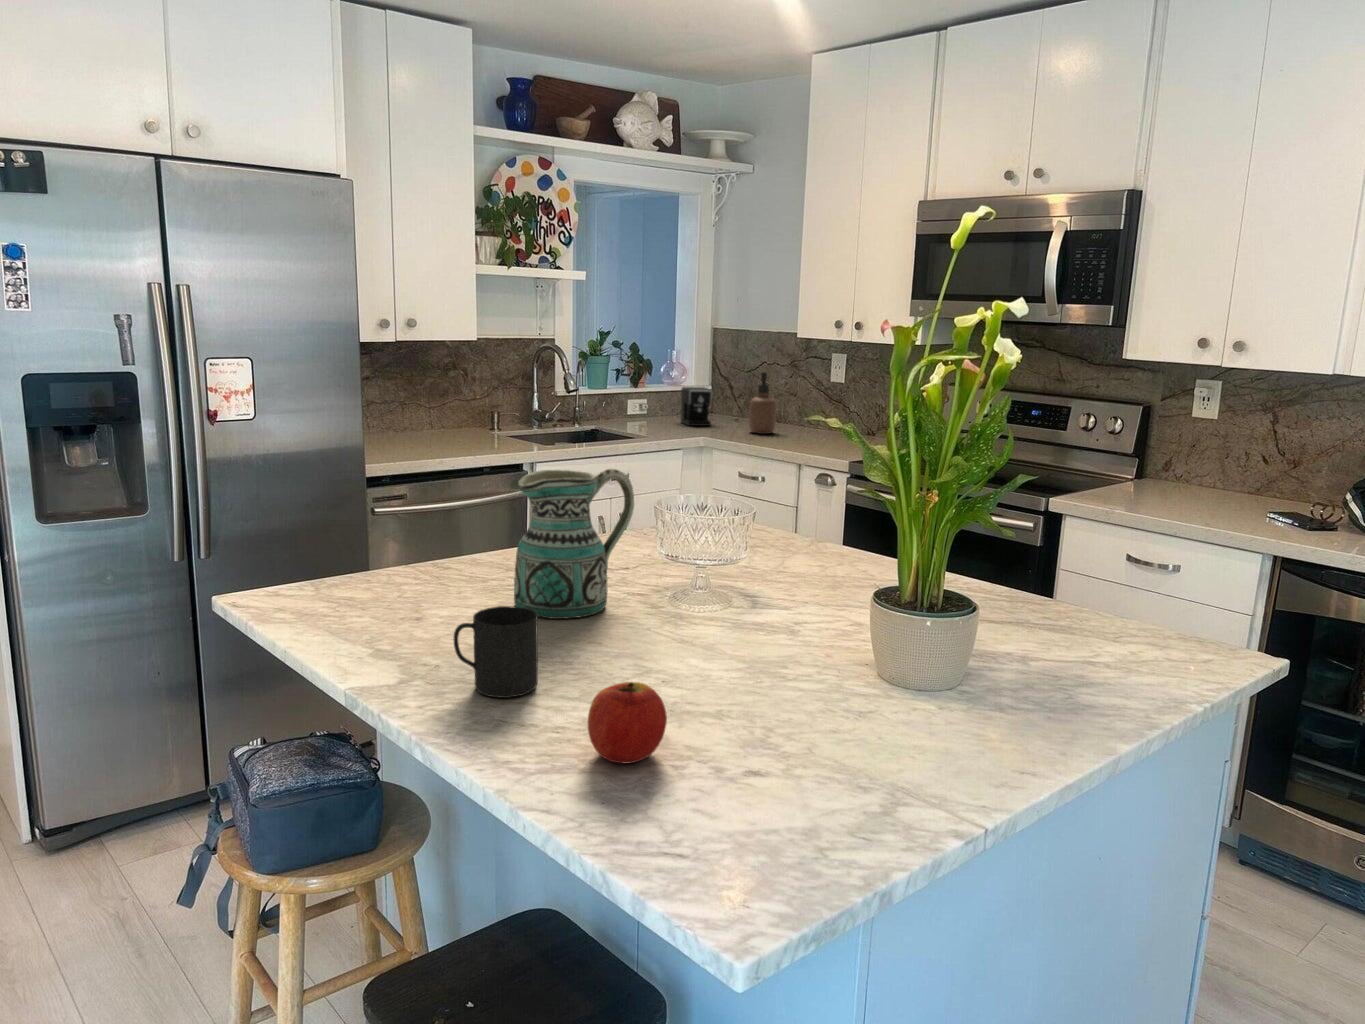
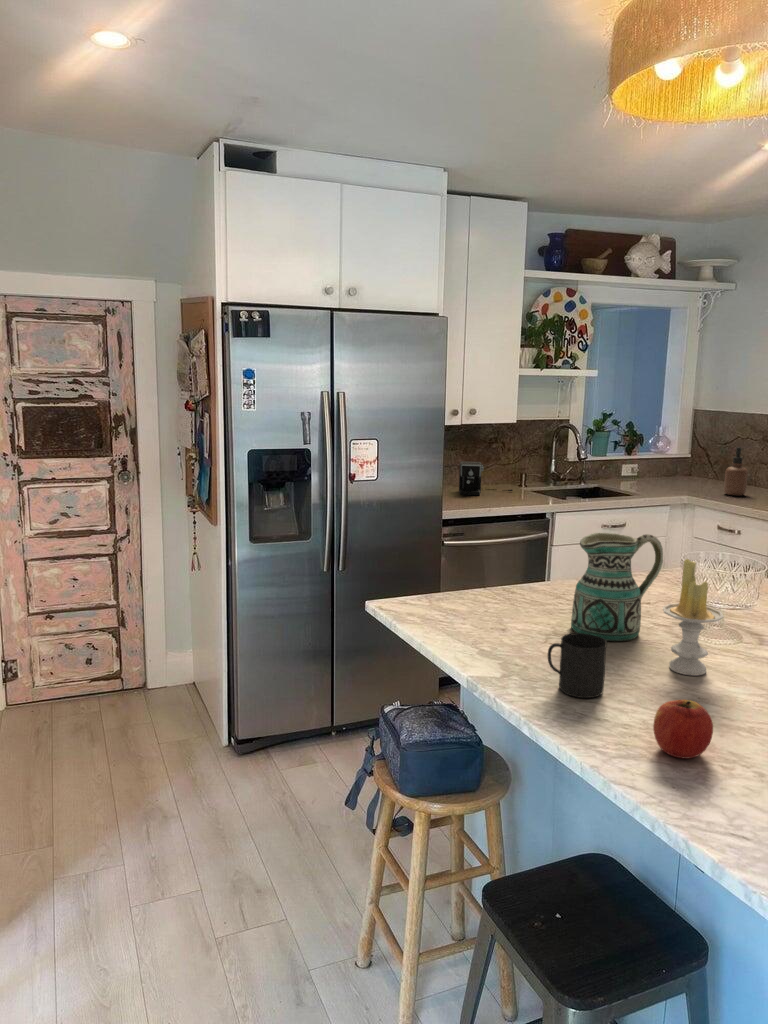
coffee maker: present [681,387,739,426] -> present [459,461,513,495]
candle: none [624,495,701,653] -> present [663,559,723,676]

